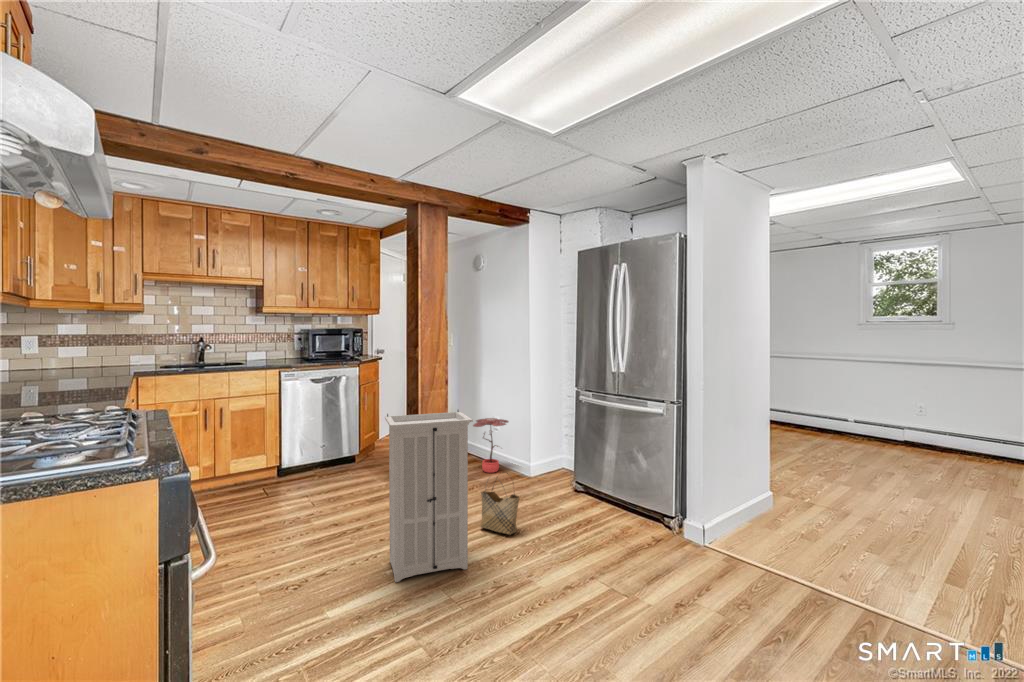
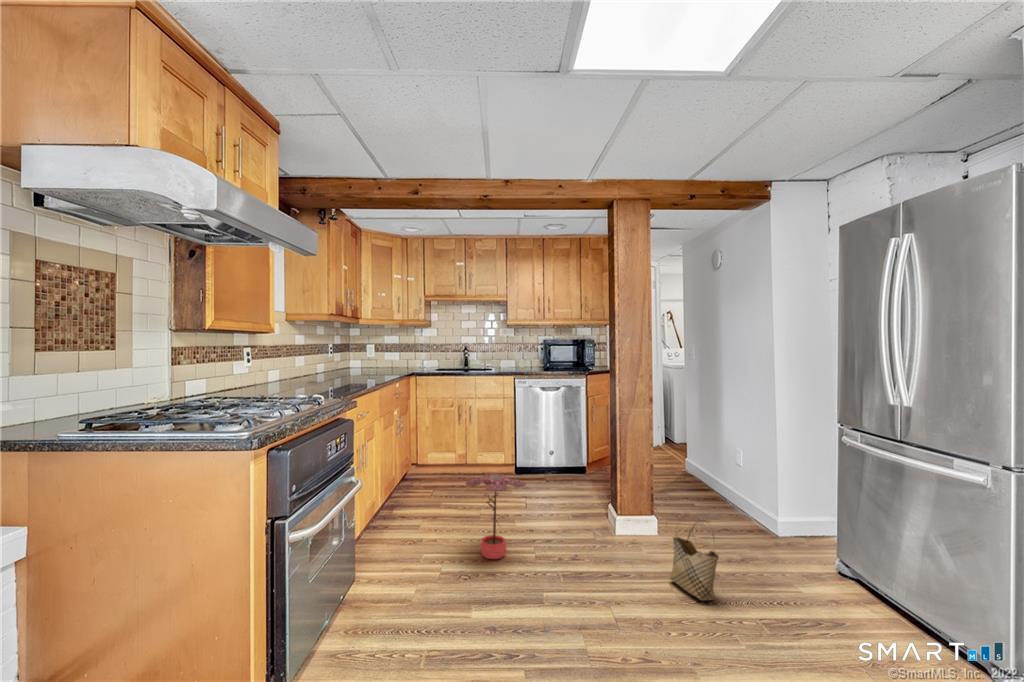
storage cabinet: present [385,411,473,582] -> none [544,428,637,623]
potted plant: present [473,418,508,473] -> present [466,474,526,559]

